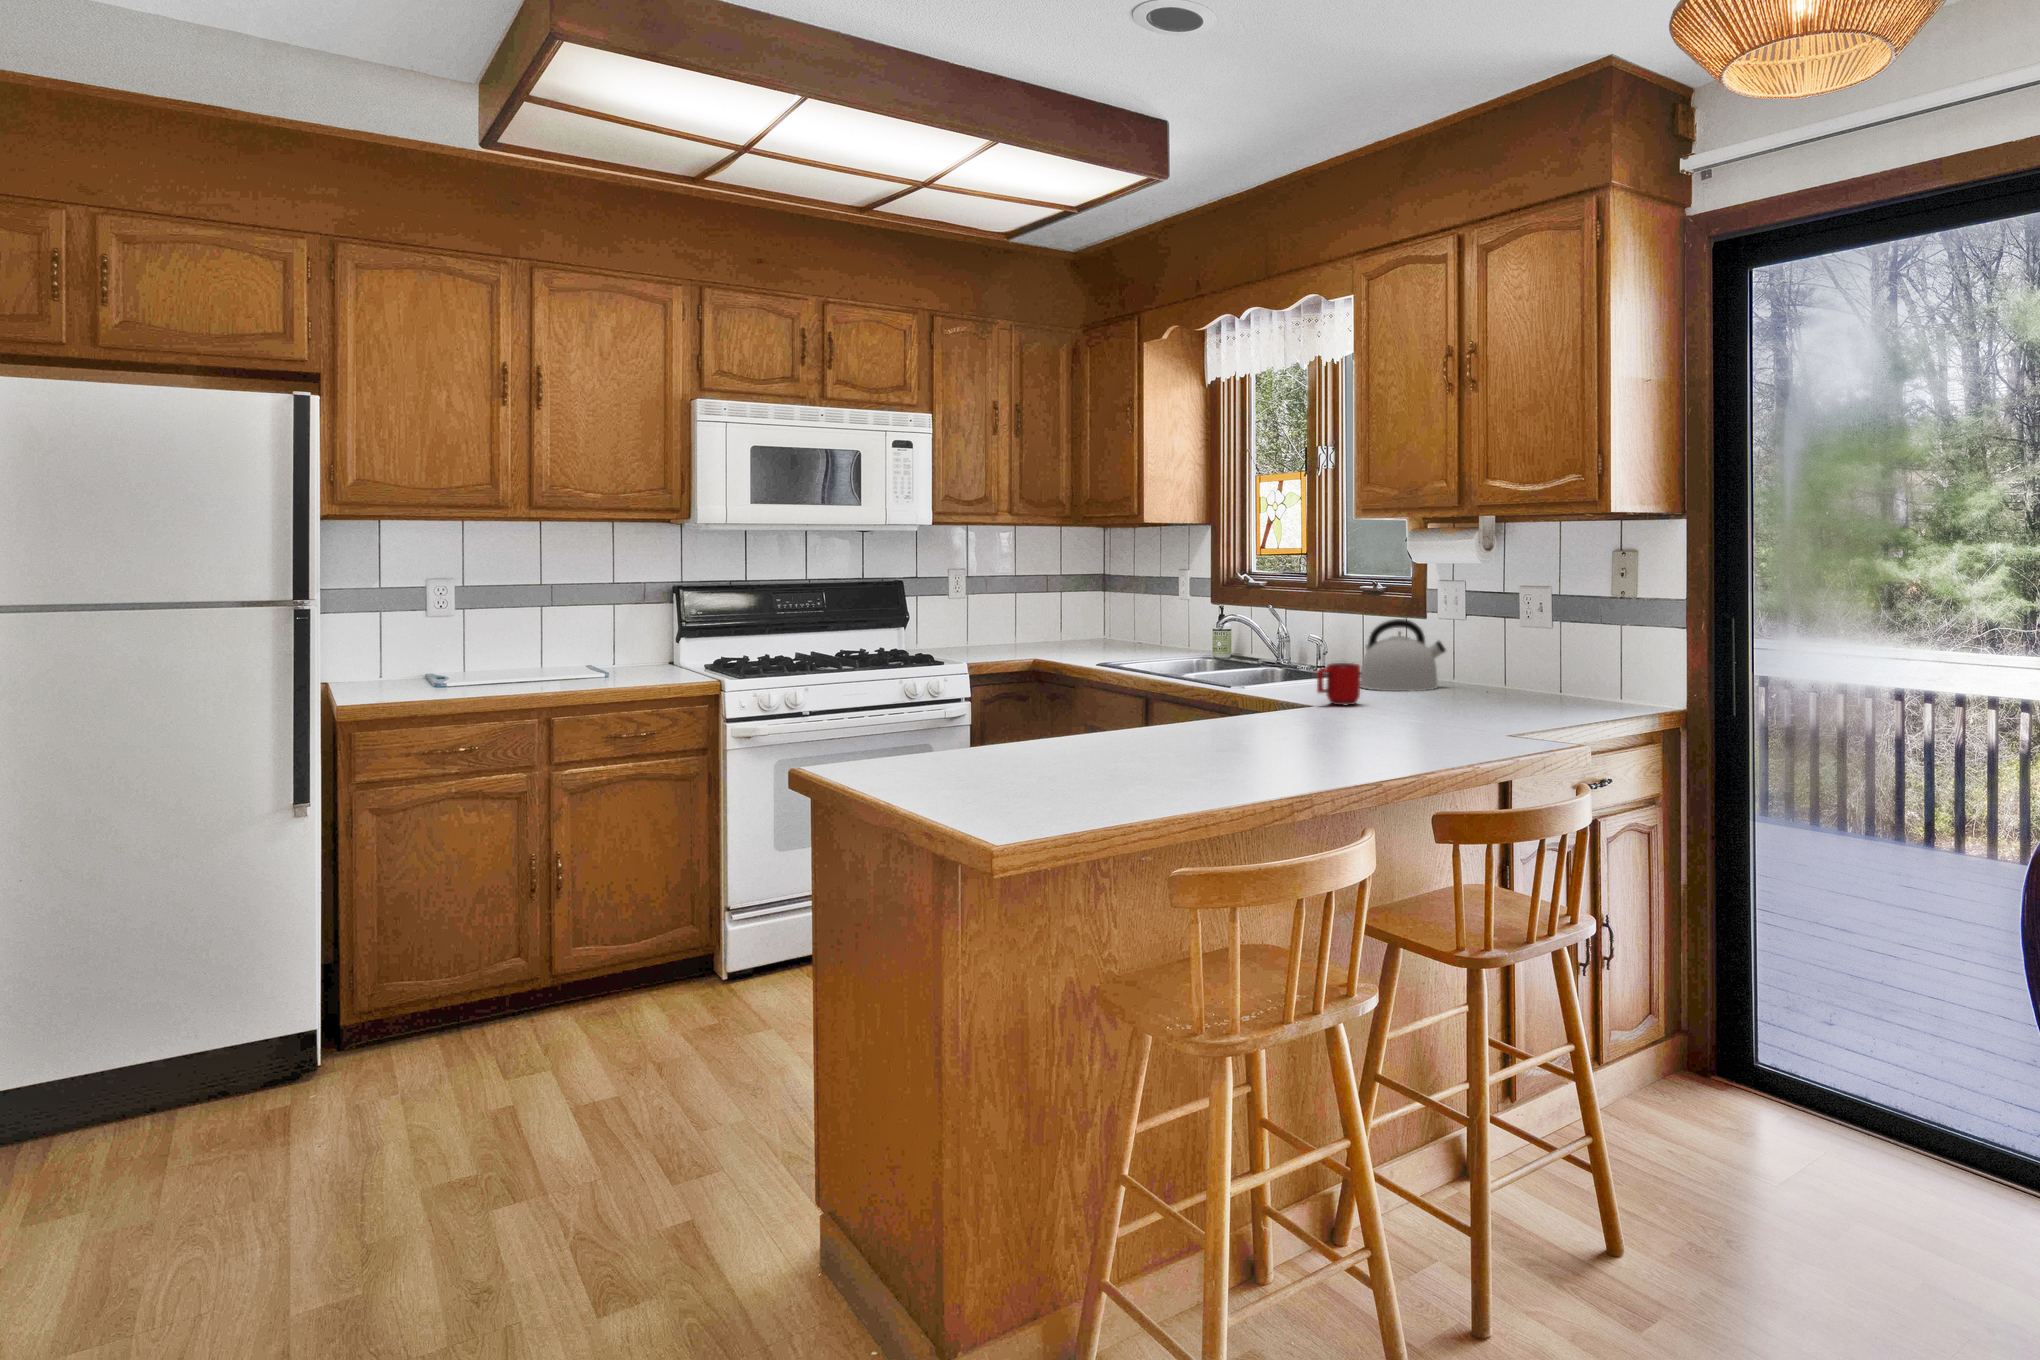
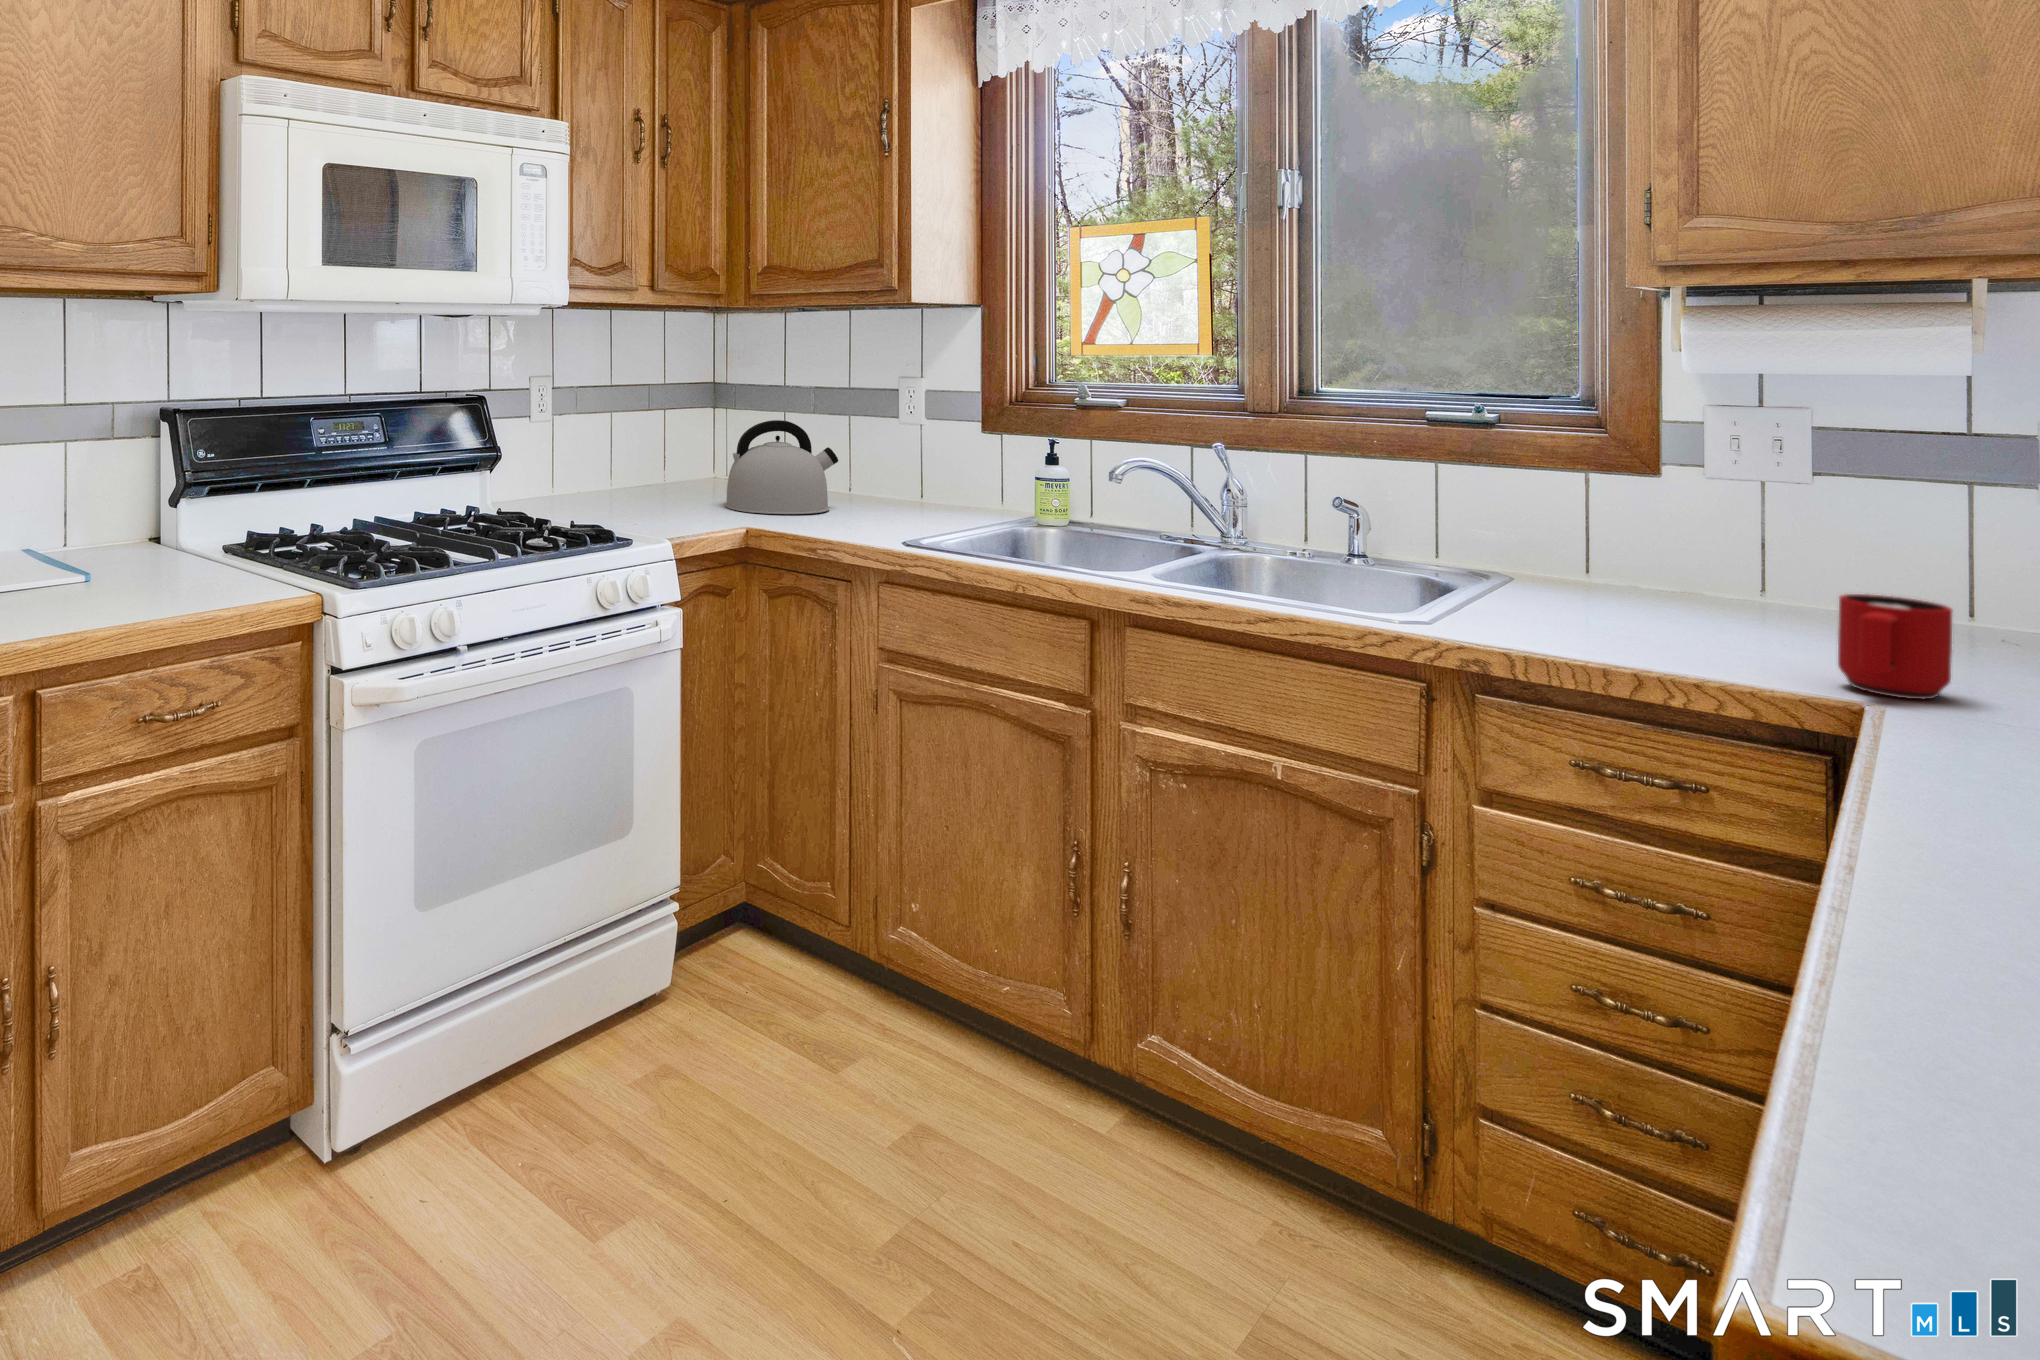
kettle: present [1360,619,1446,691] -> present [725,420,838,514]

